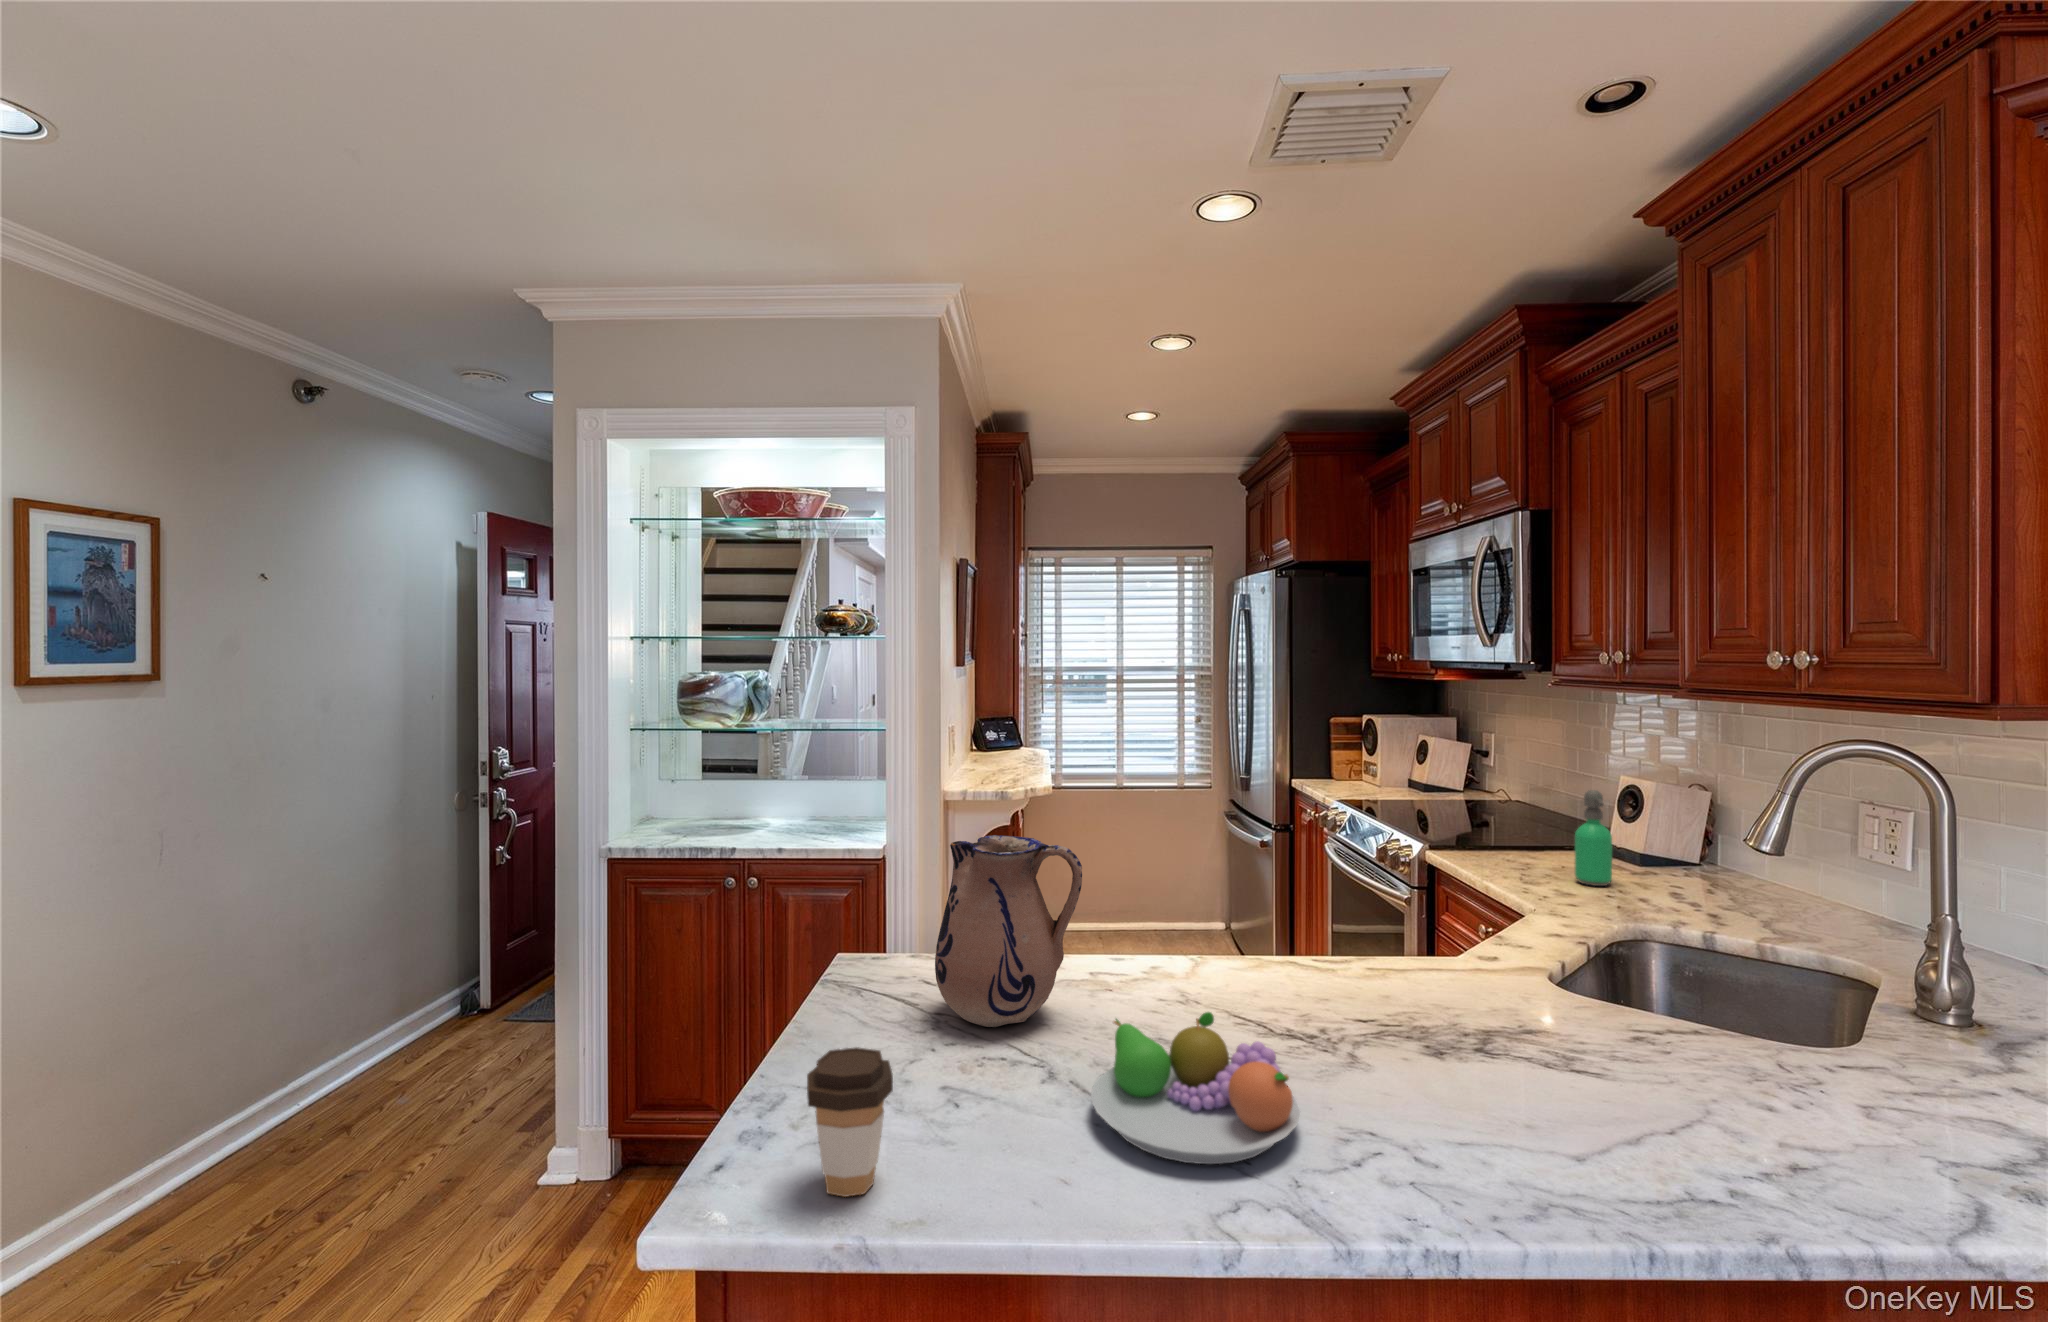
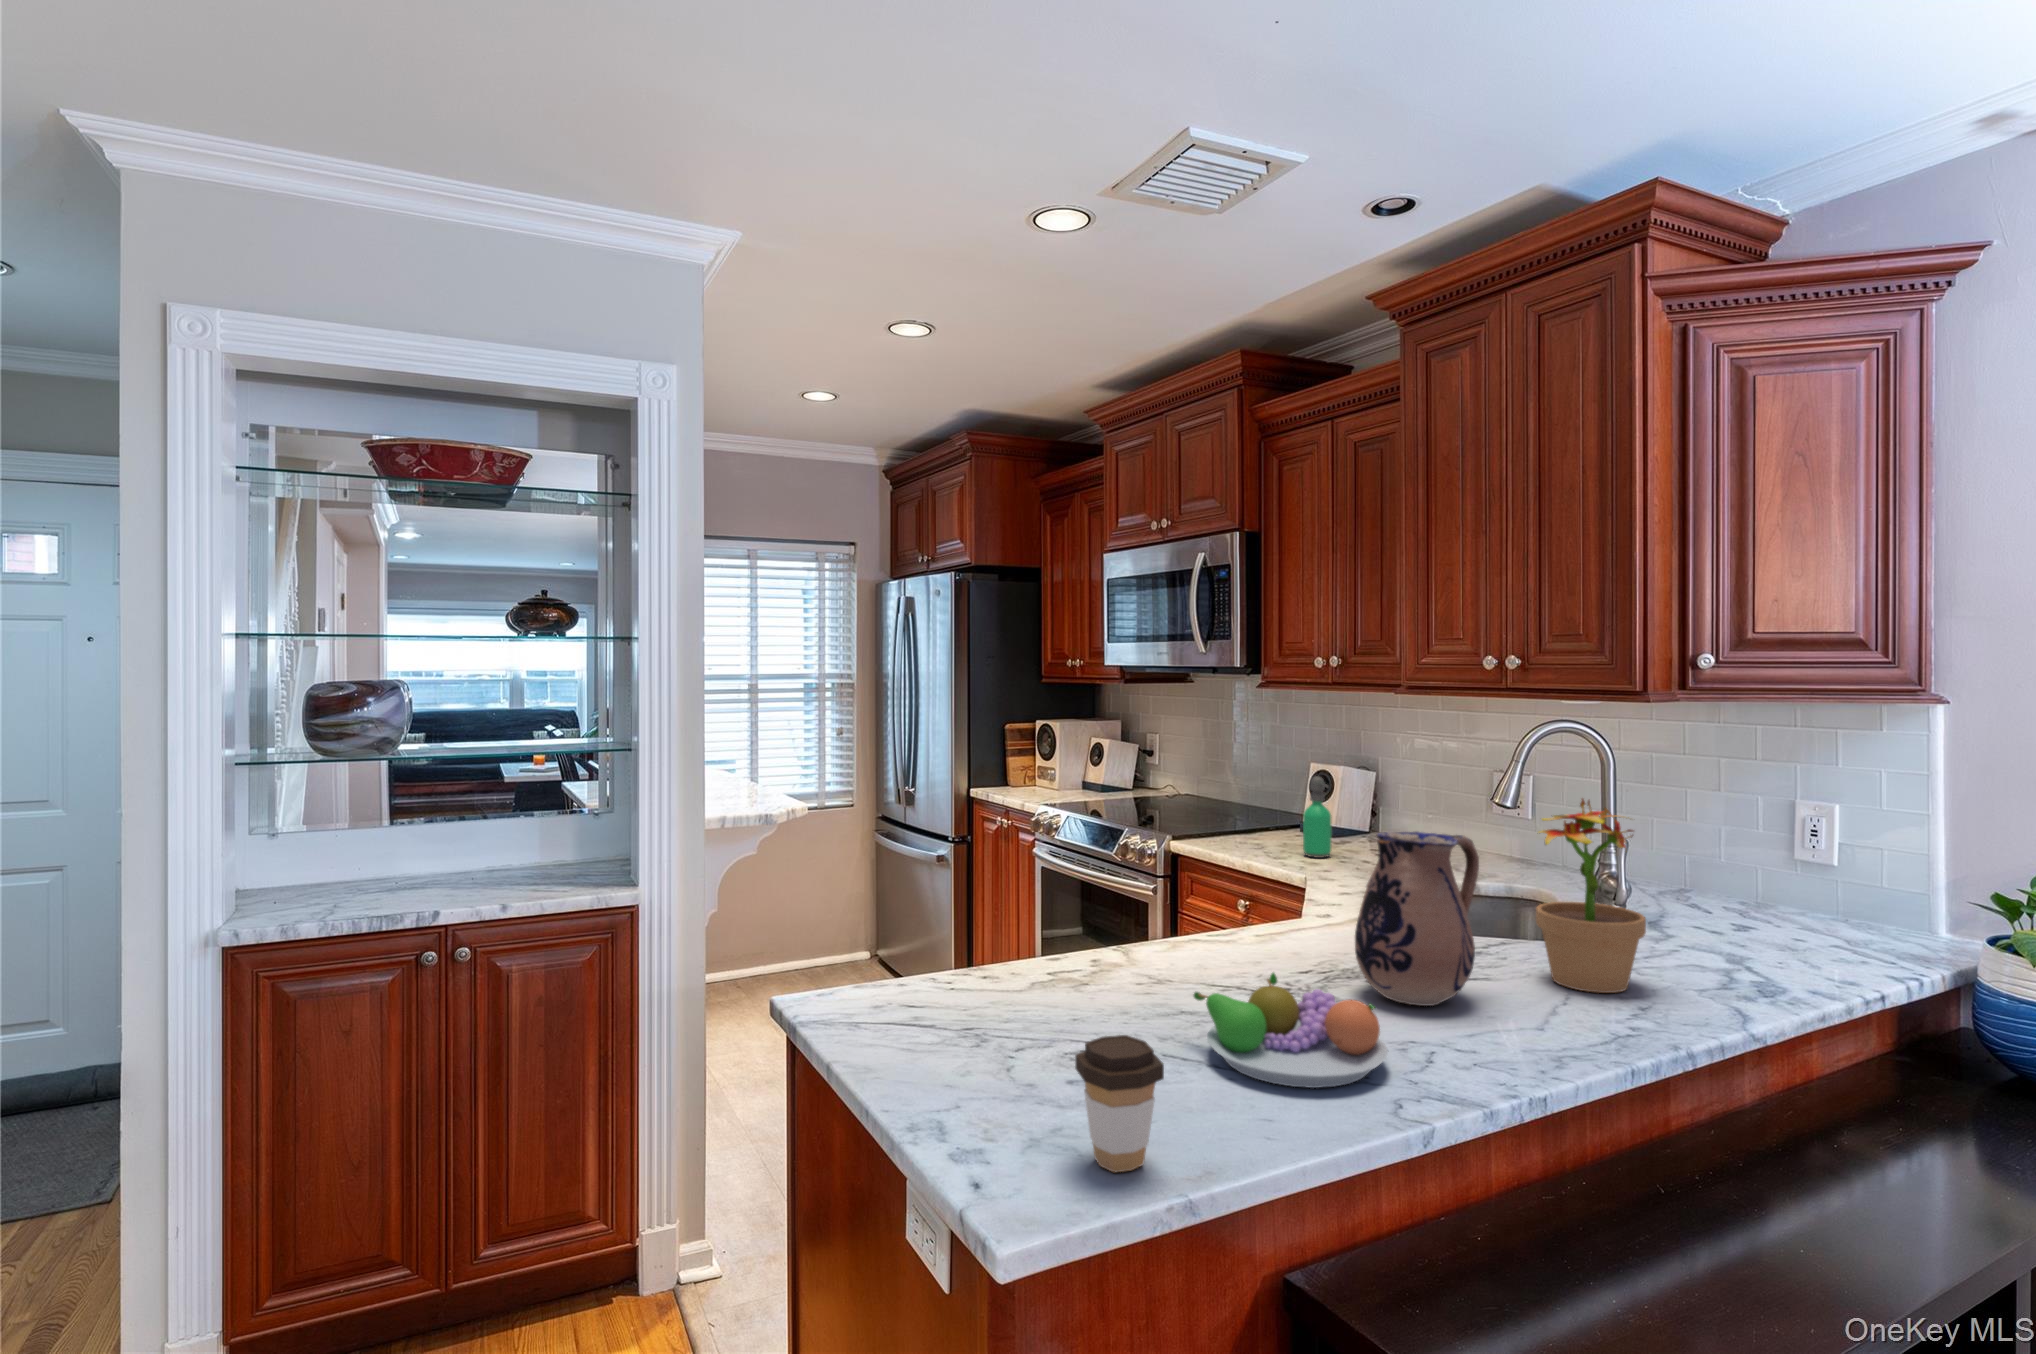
ceramic pitcher: present [935,835,1082,1027] -> present [1355,832,1479,1006]
potted plant: none [1671,846,1854,1134] -> present [1536,799,1646,993]

